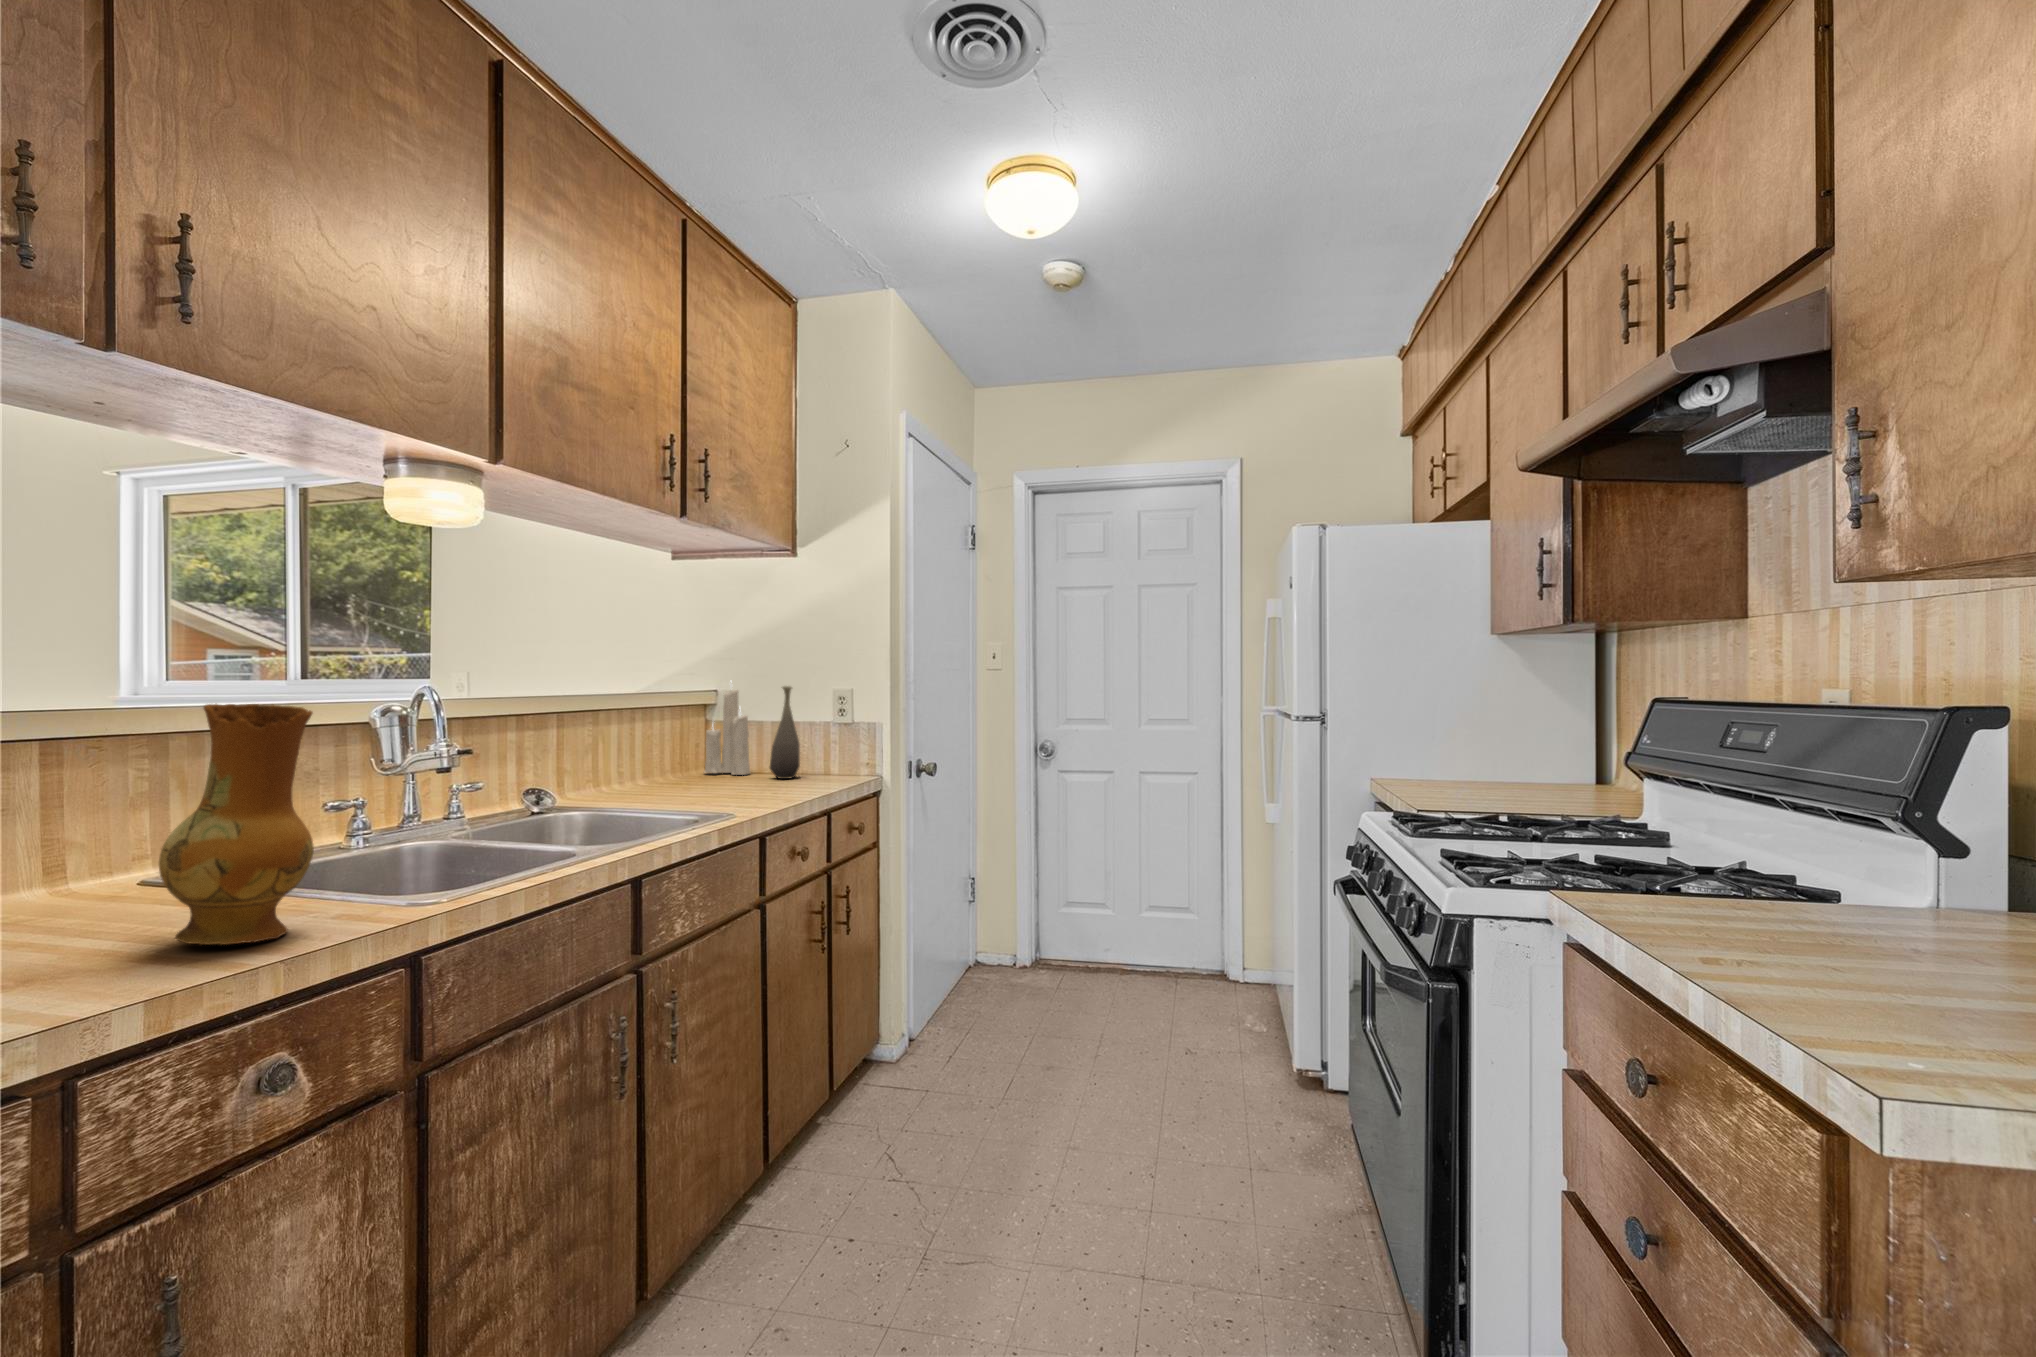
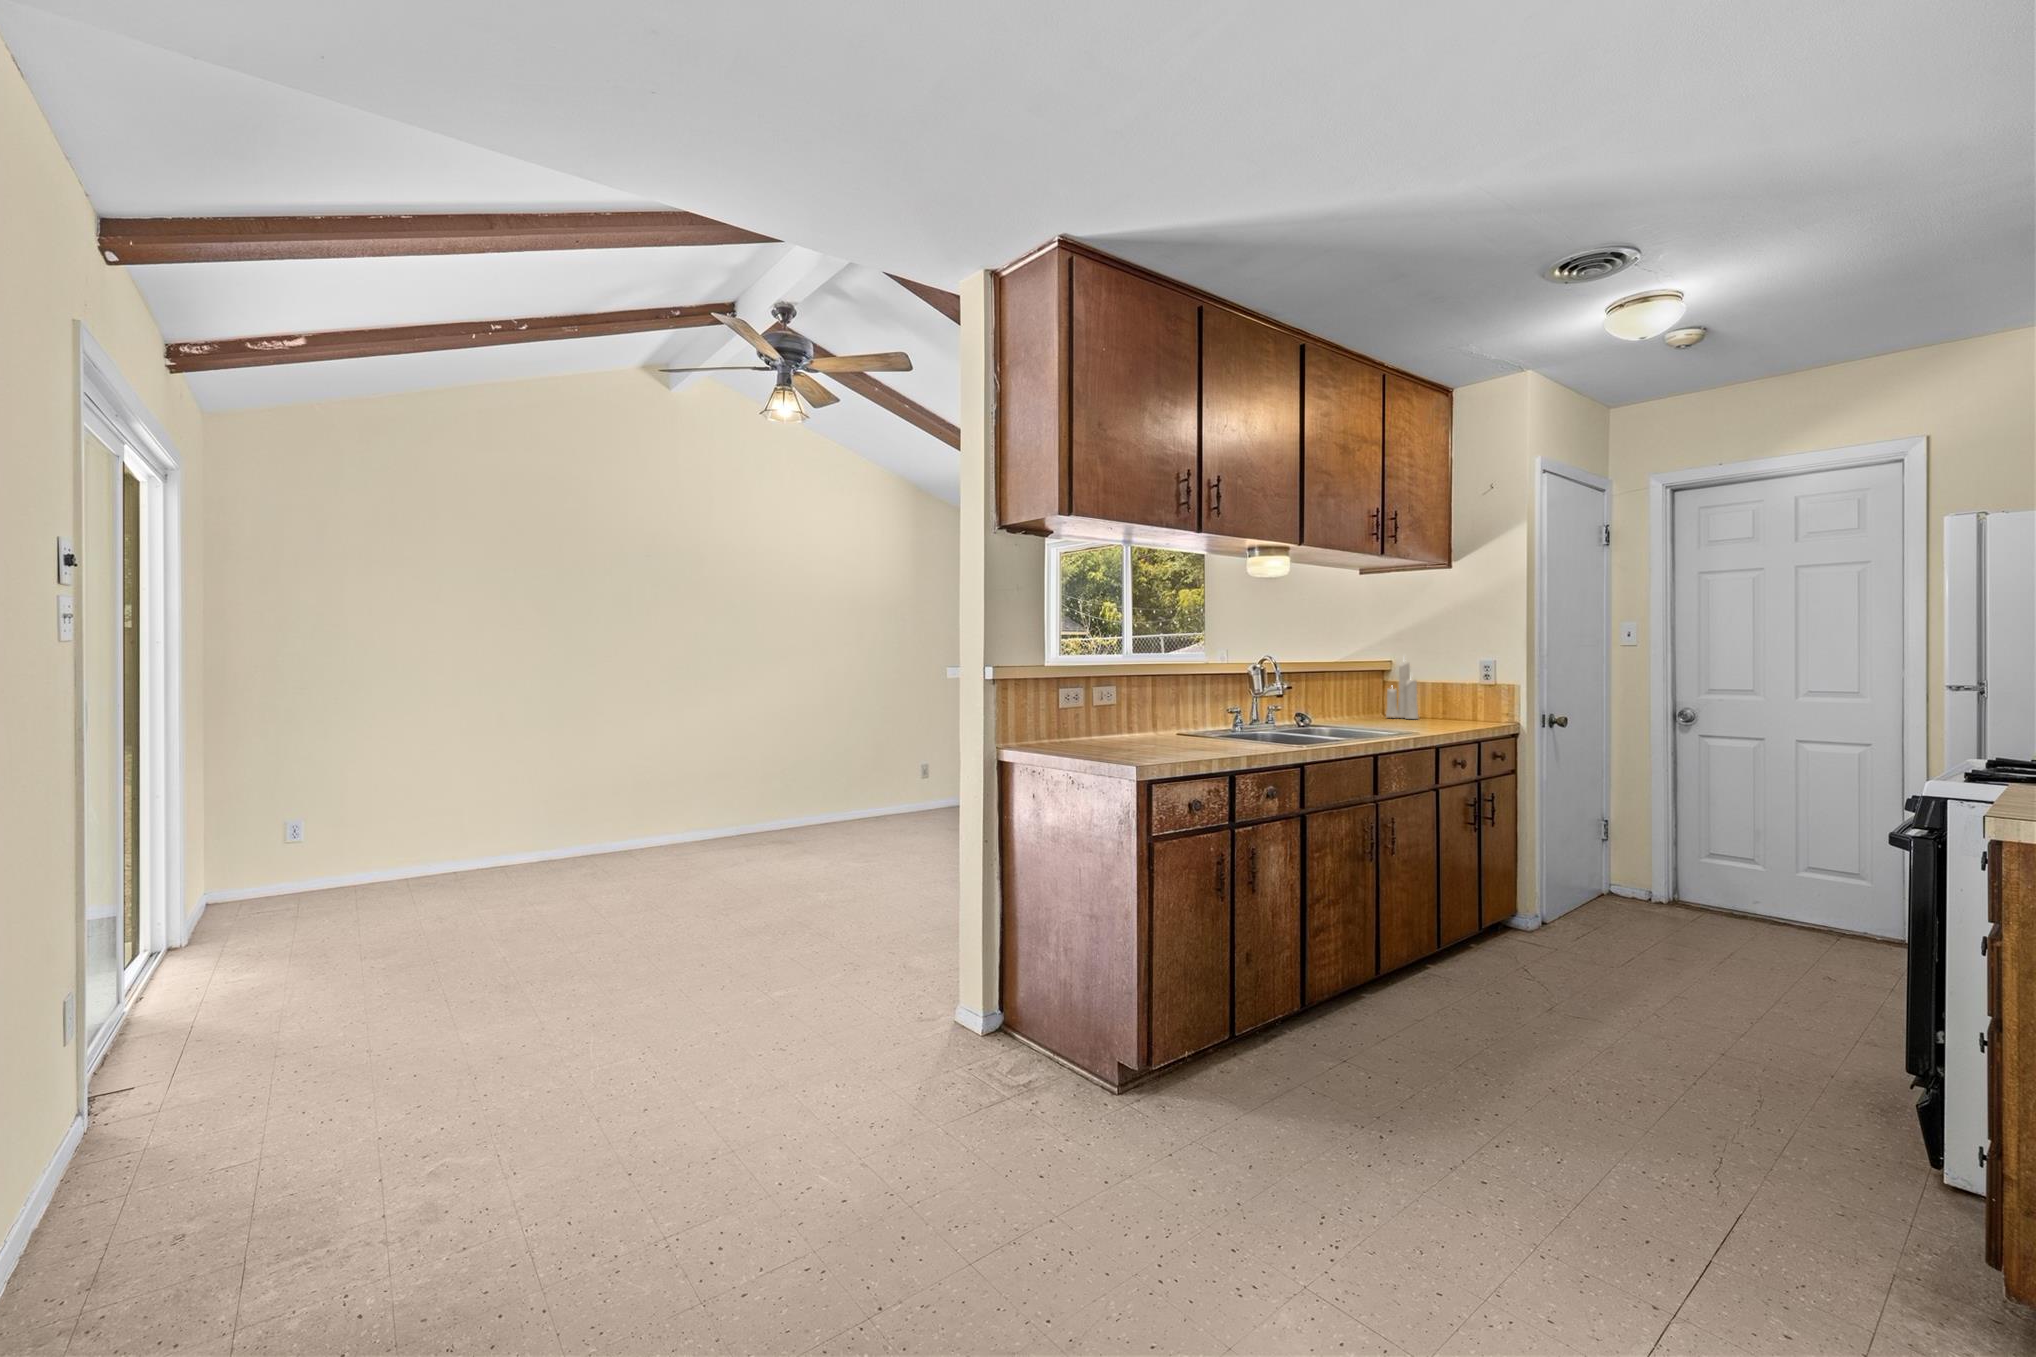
bottle: present [770,686,800,779] -> none [1434,659,1456,722]
ceramic jug: present [159,704,314,945] -> none [1224,660,1269,749]

